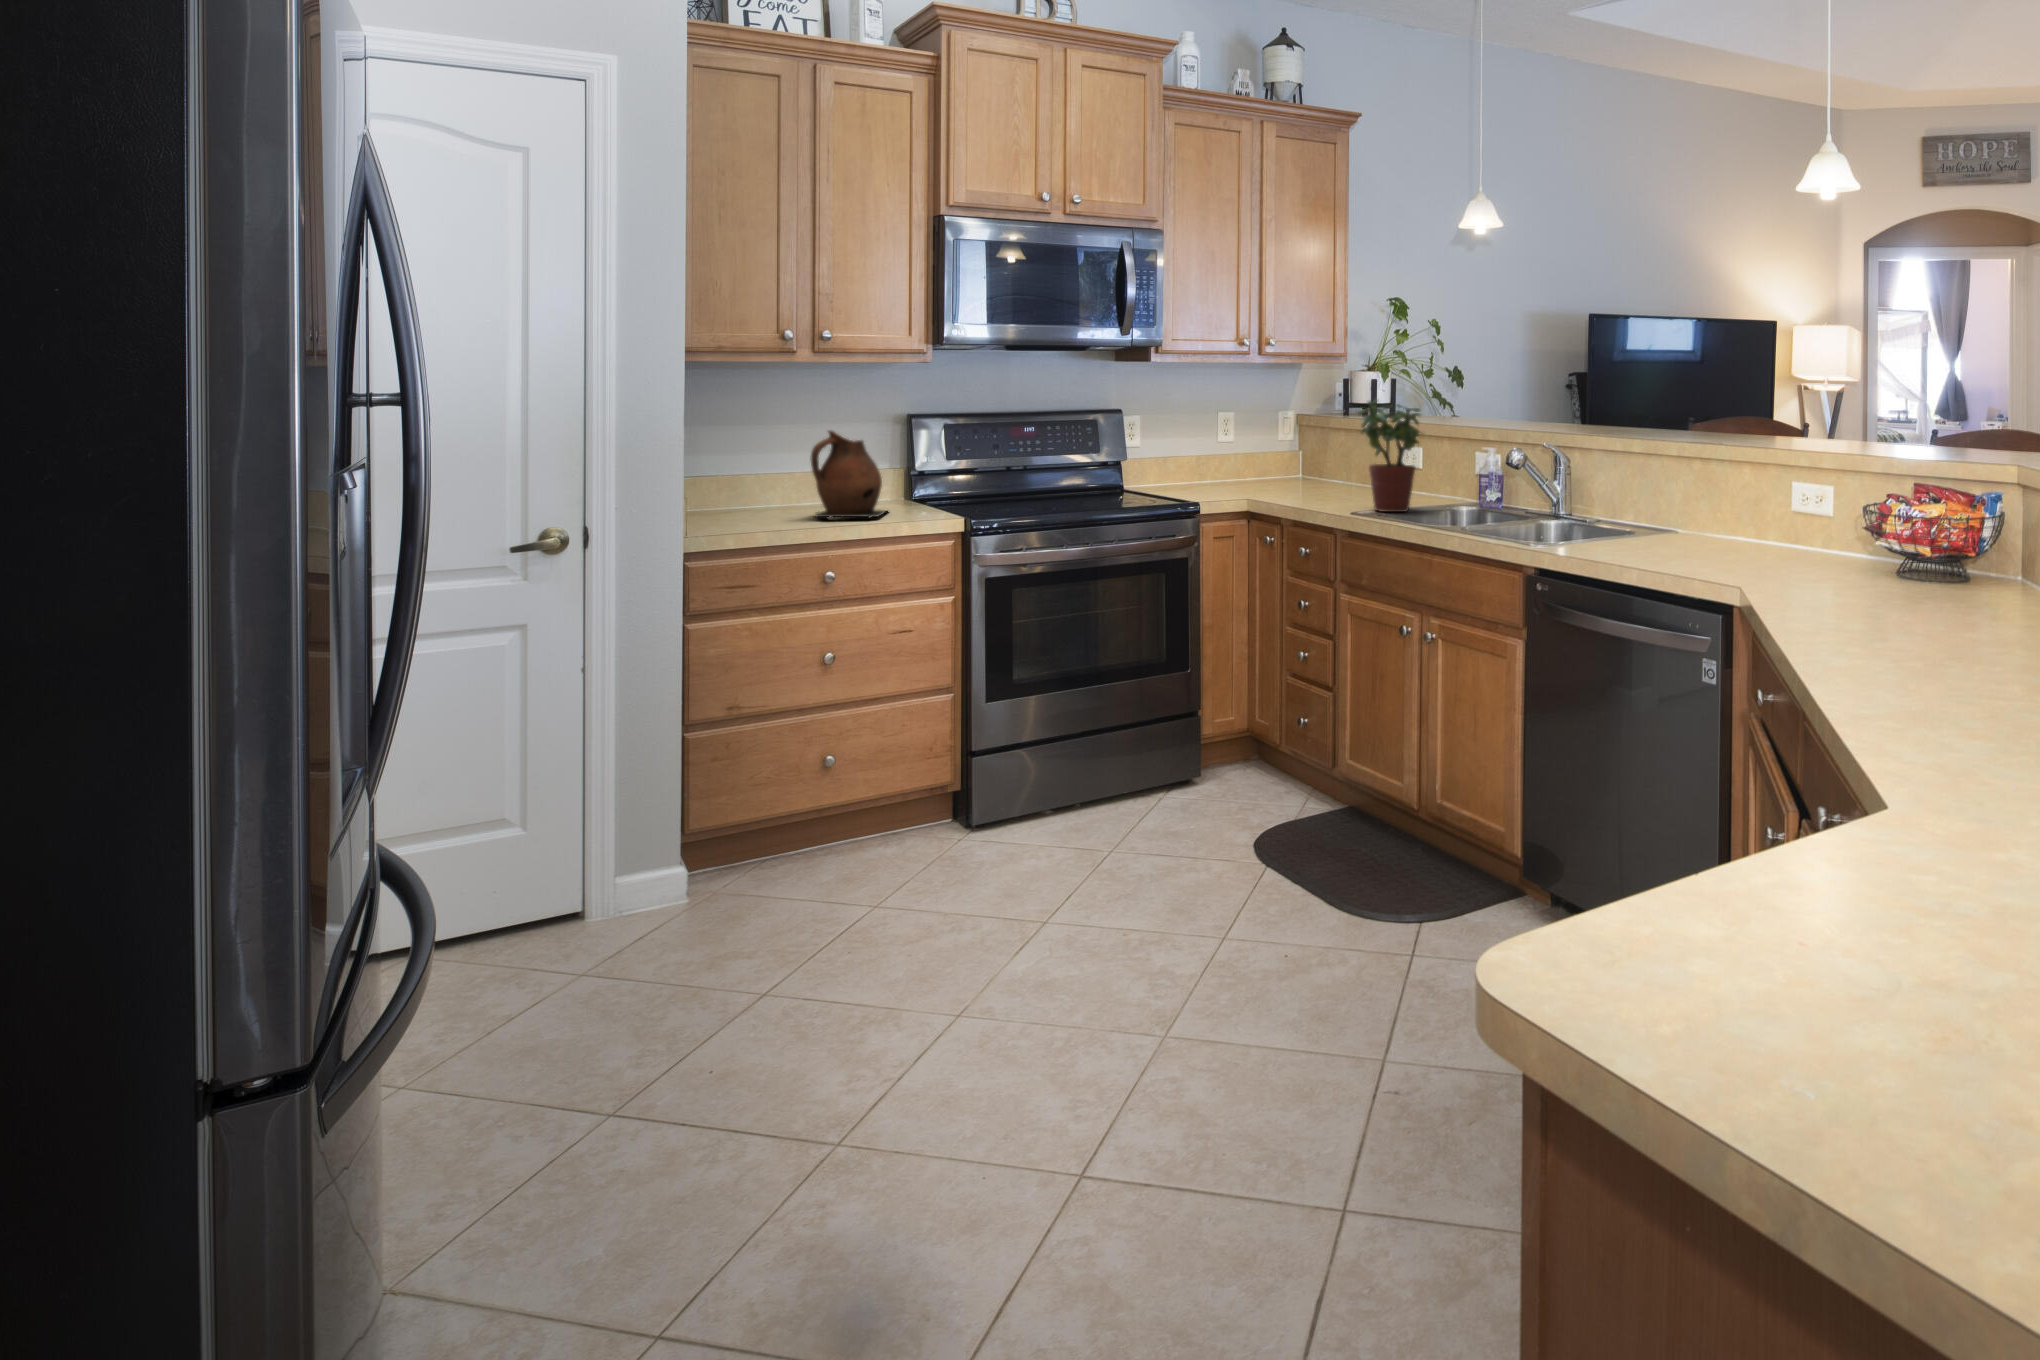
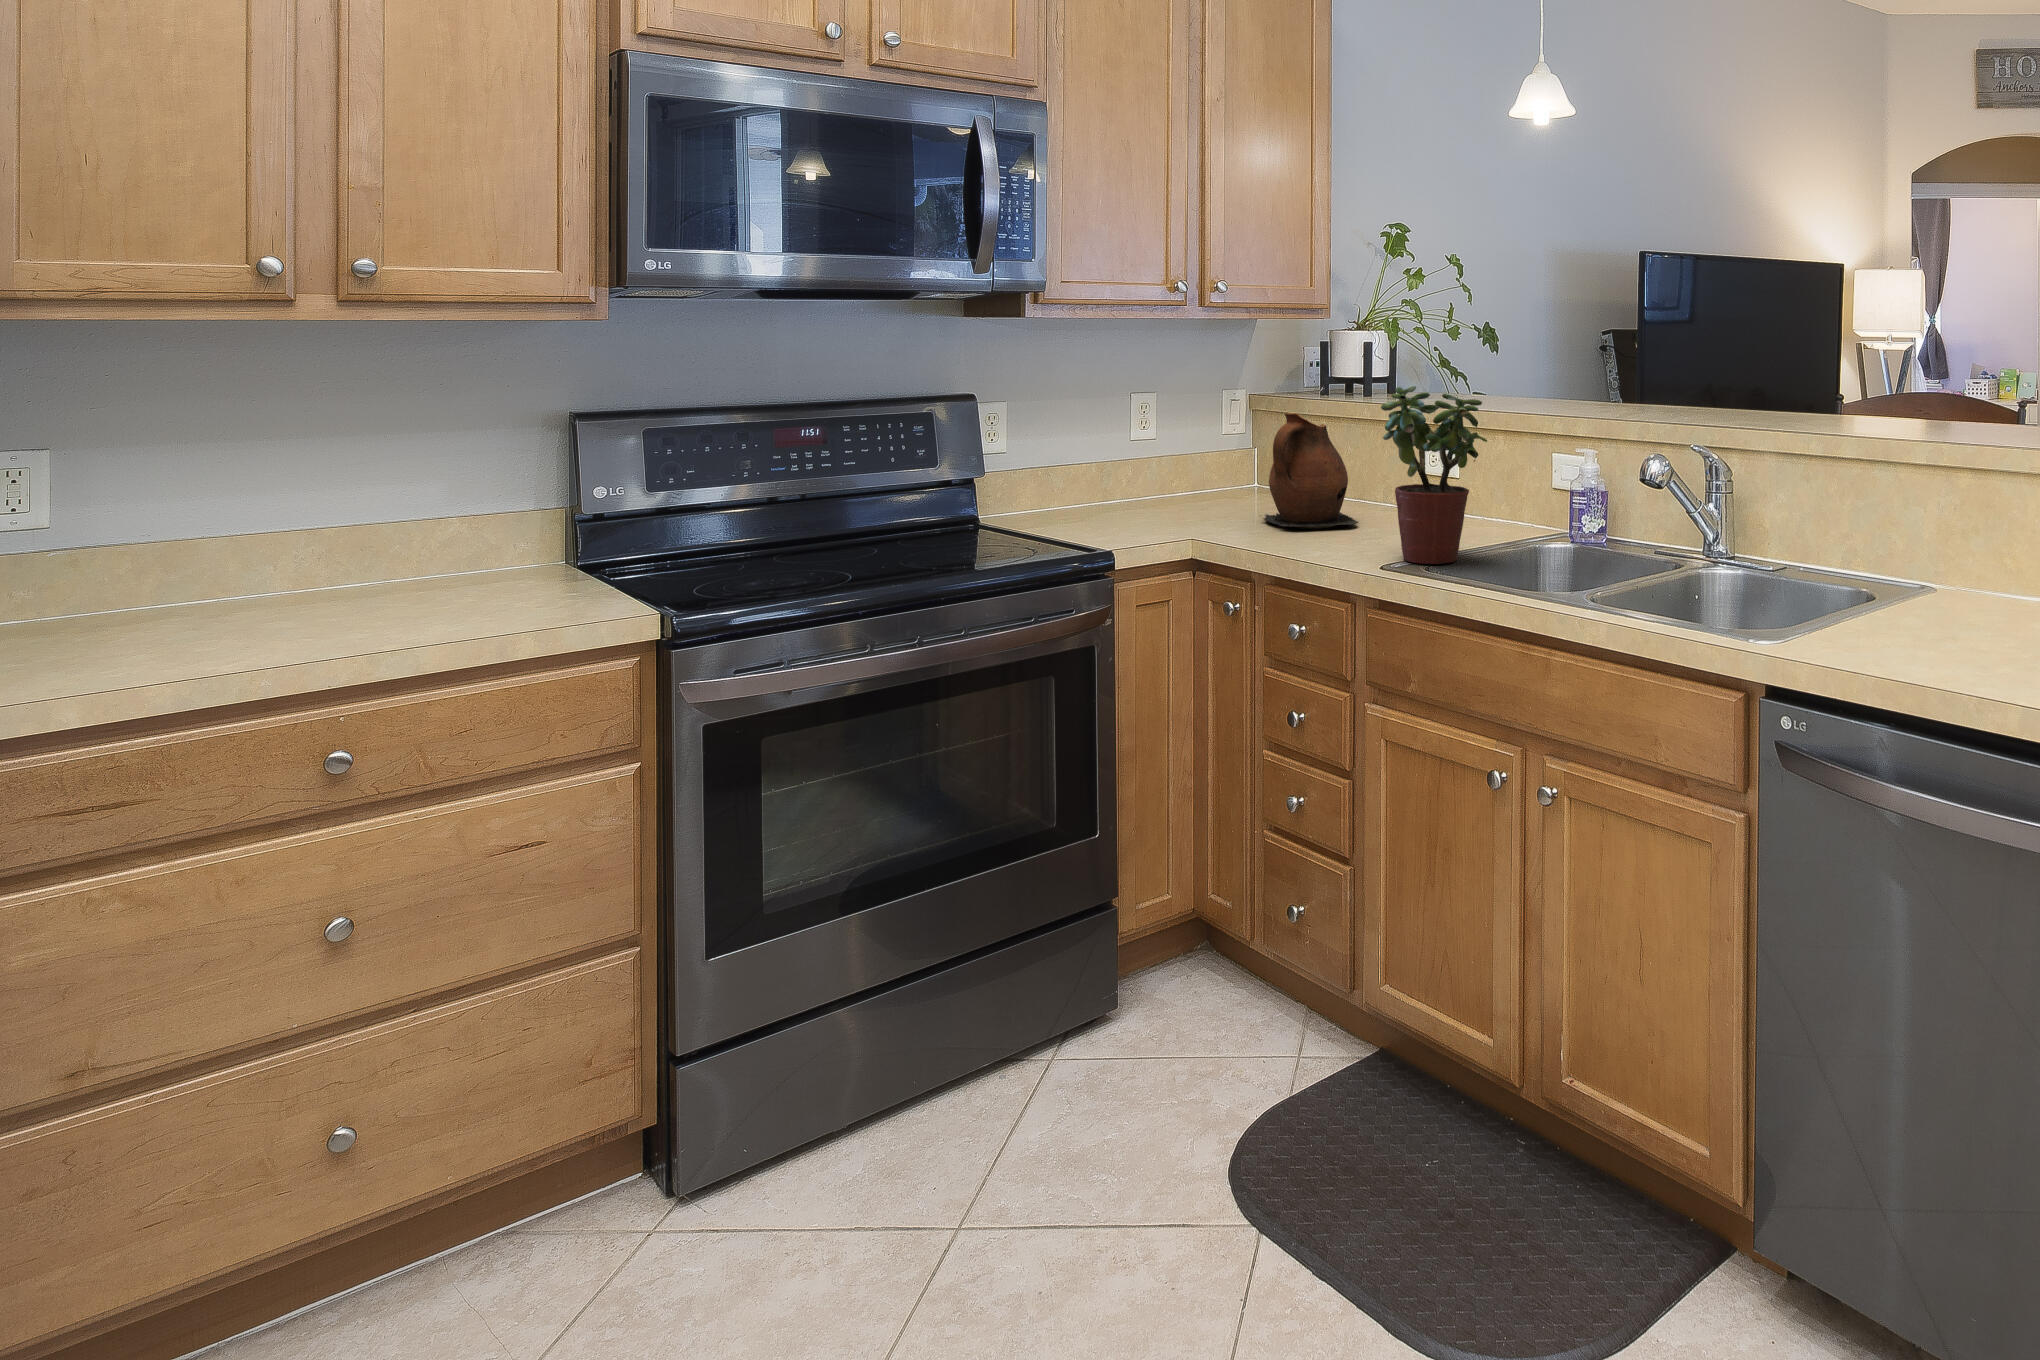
ceramic pitcher: present [810,430,887,518] -> present [1264,413,1358,527]

